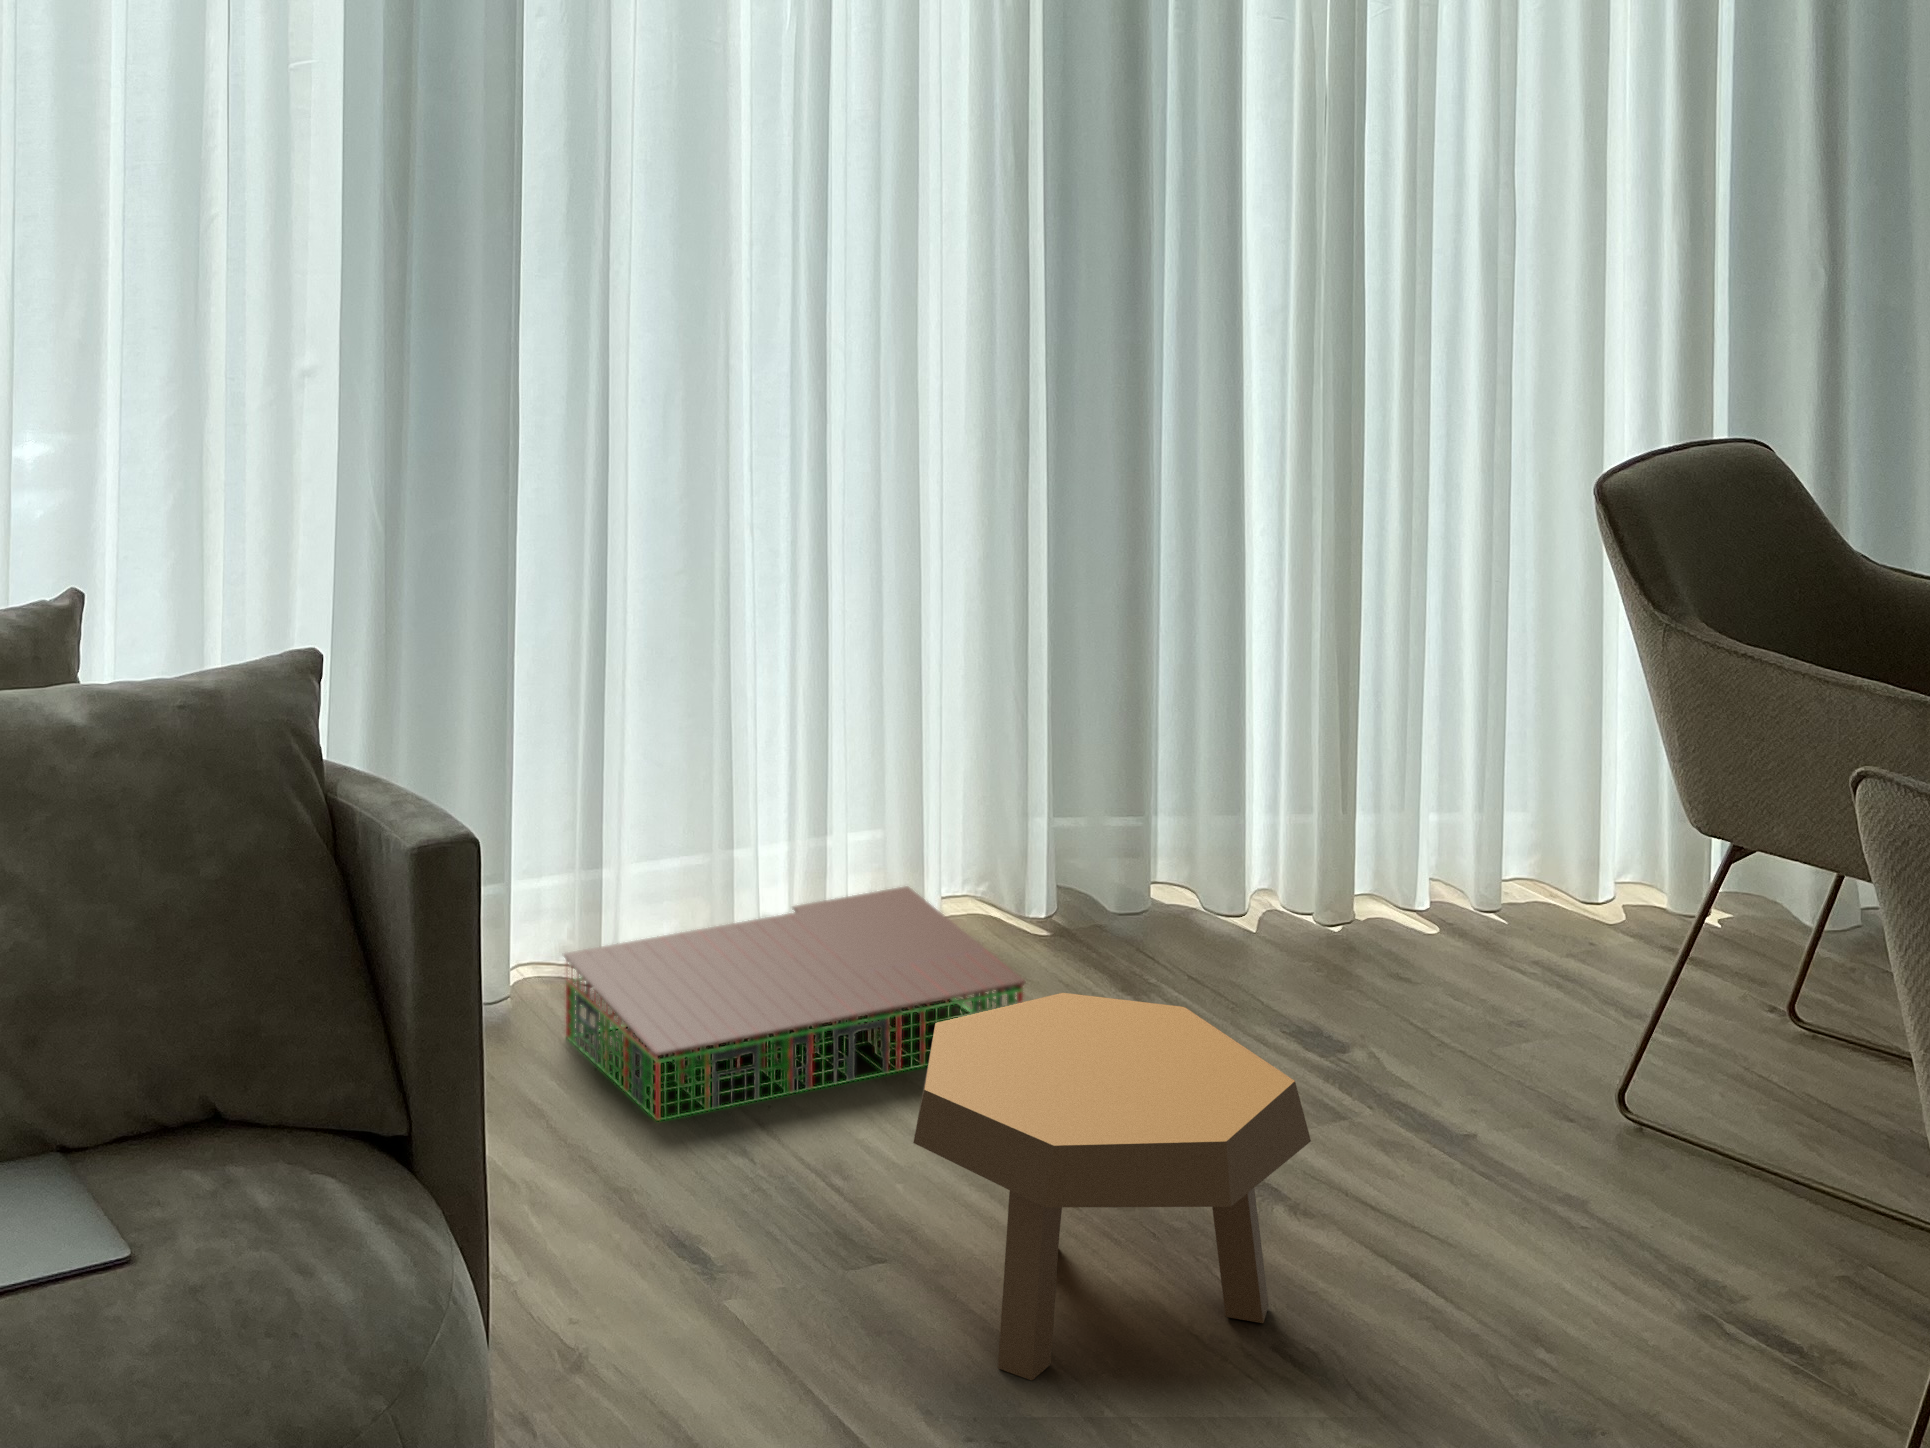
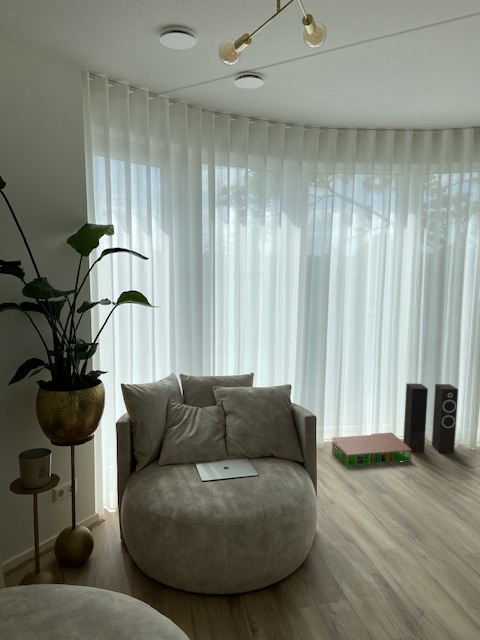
speaker: none [977,571,1258,991] -> present [403,383,458,453]
footstool: present [913,993,1311,1380] -> none [391,452,464,515]

